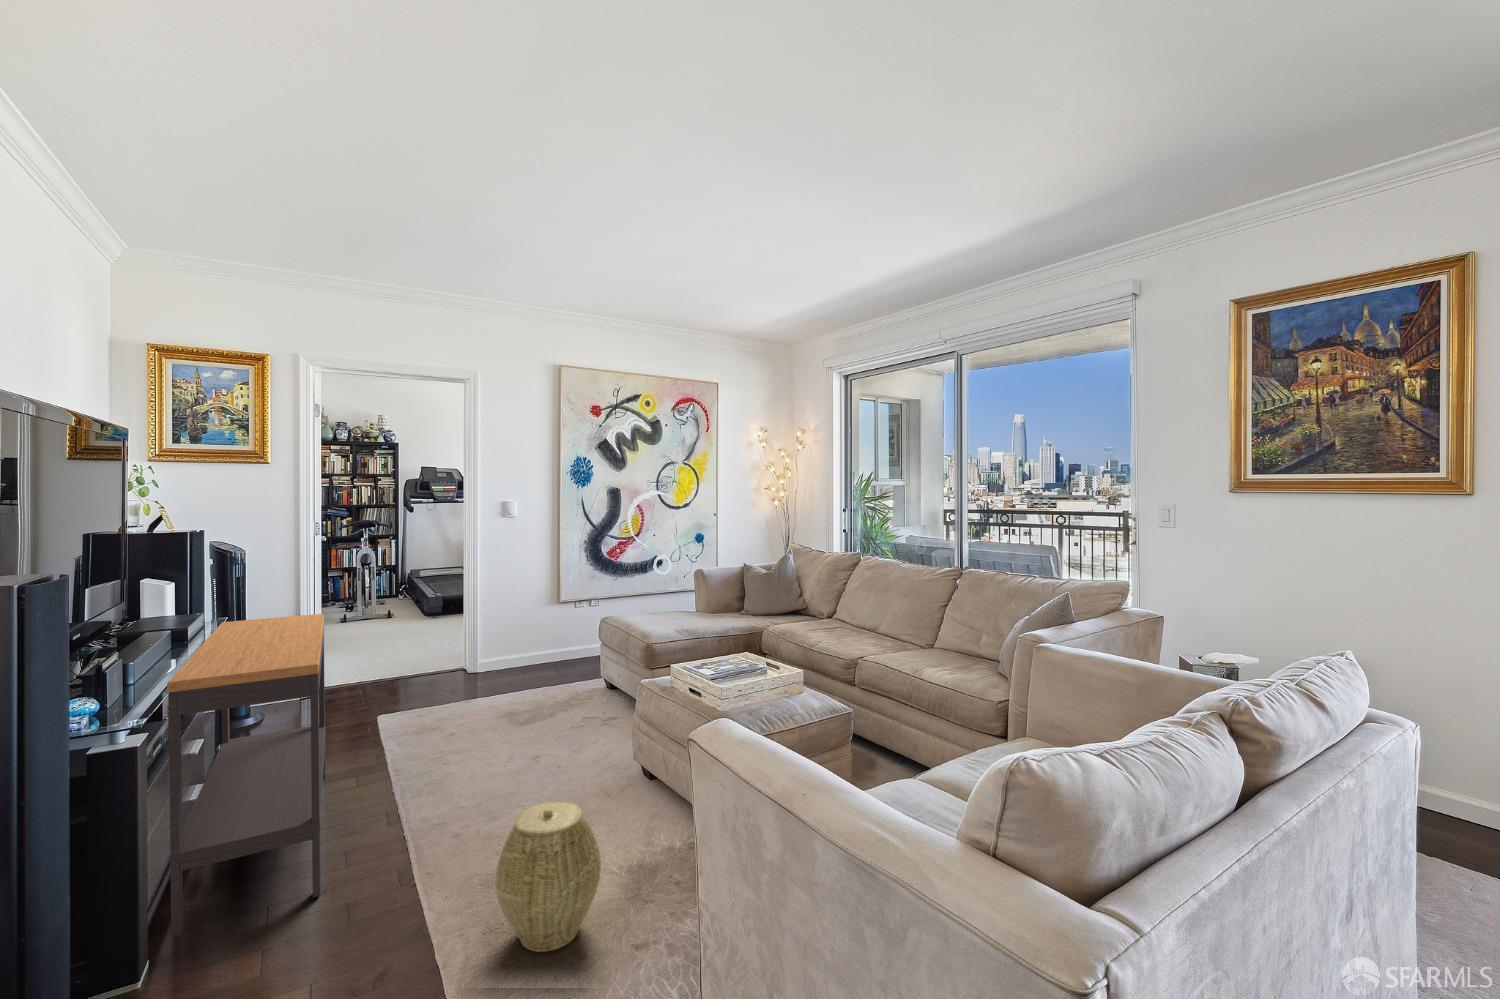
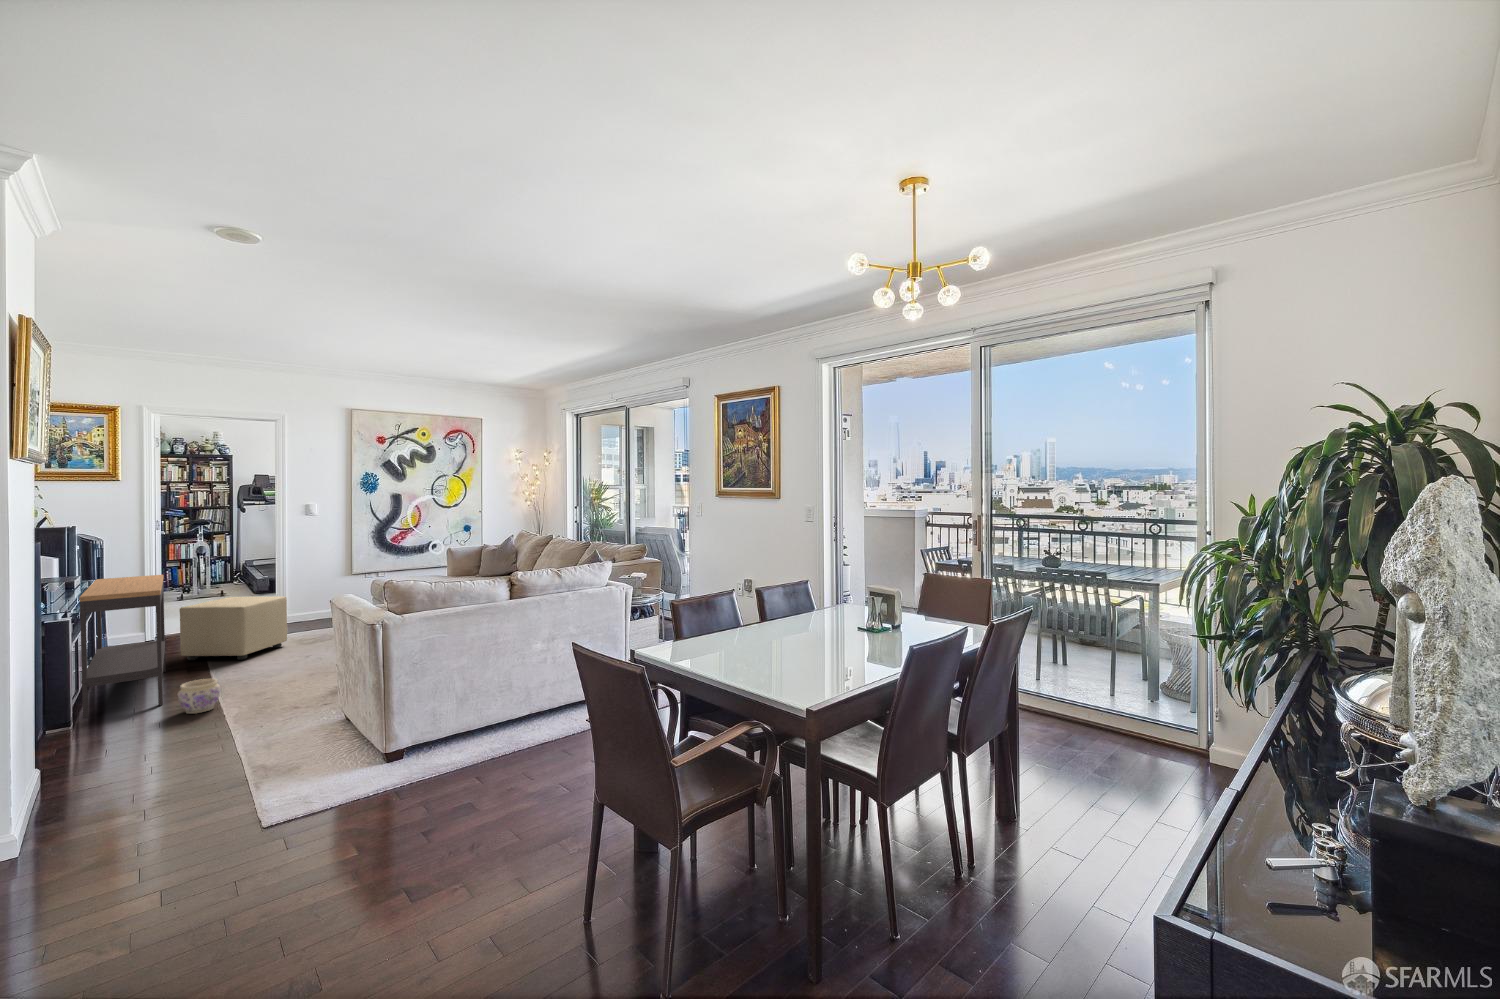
ottoman: none [347,642,496,754] -> present [179,596,287,660]
woven basket: present [496,802,601,952] -> none [252,651,309,712]
planter: none [349,852,428,942] -> present [178,679,221,714]

